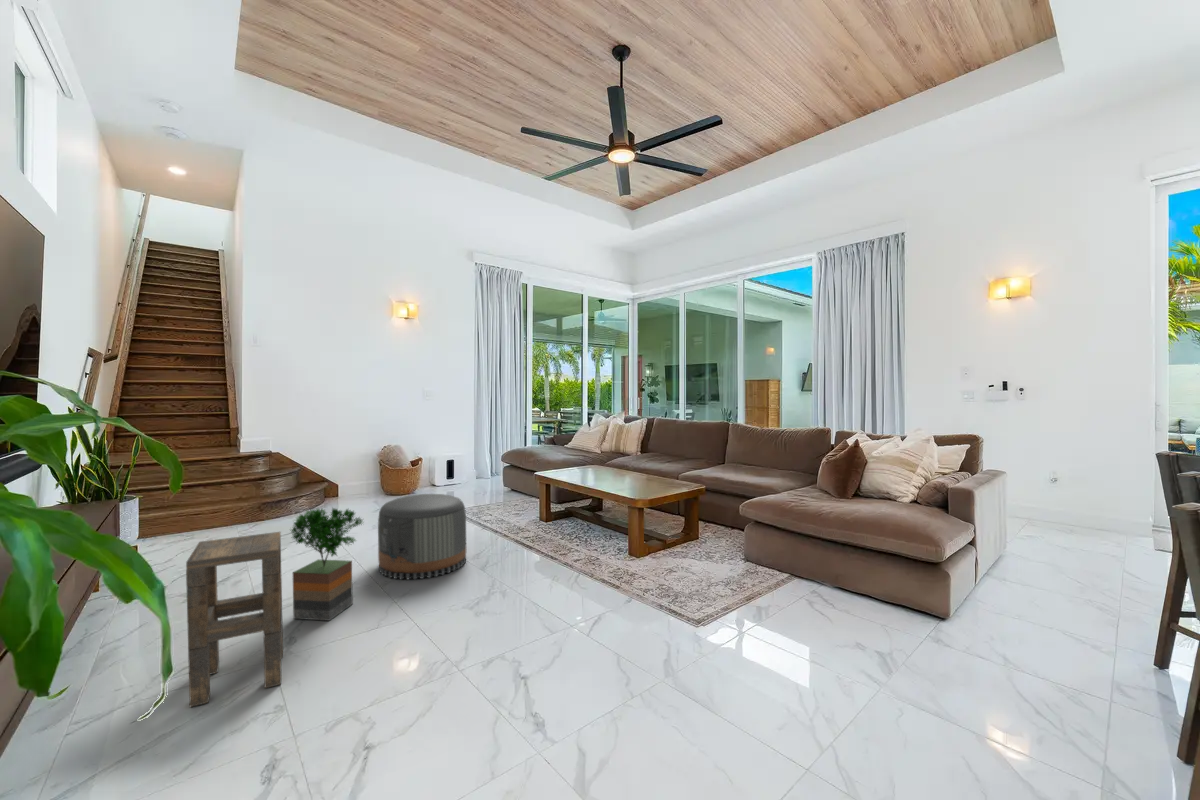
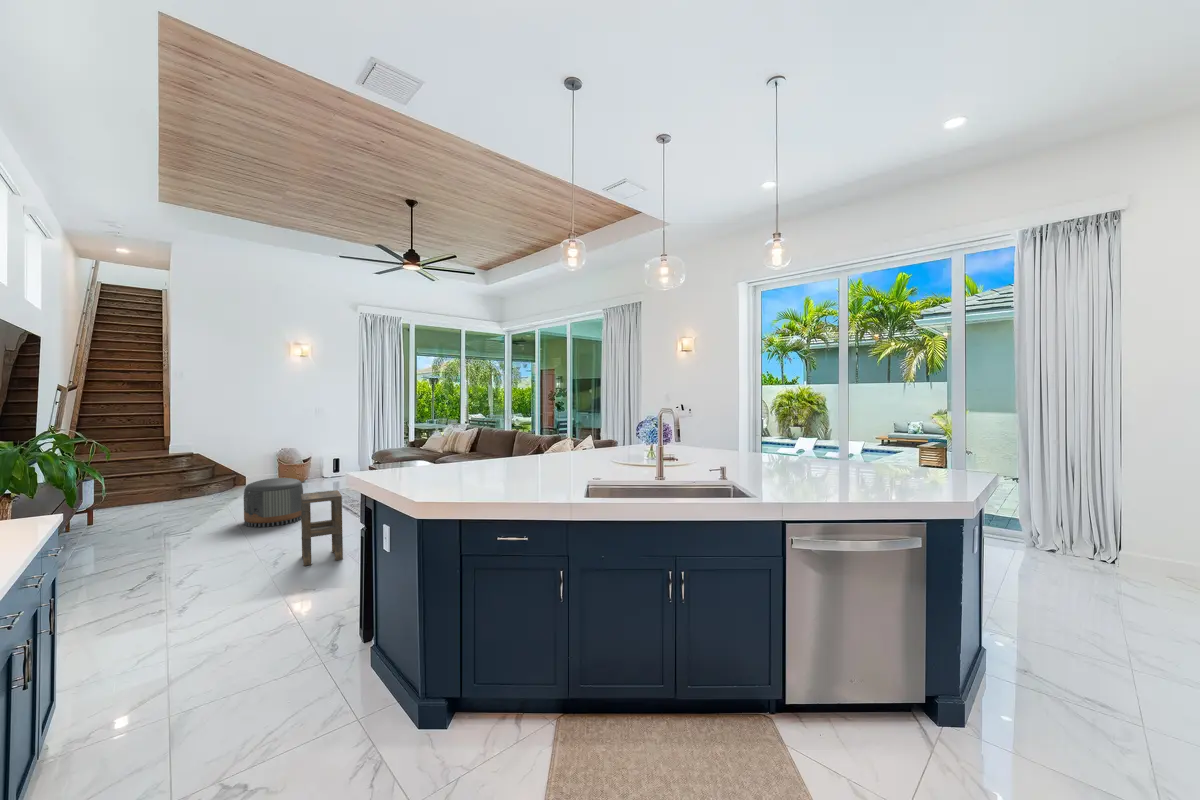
potted tree: present [292,509,362,621] -> none [178,483,227,544]
side table: present [186,532,283,707] -> present [301,490,343,566]

